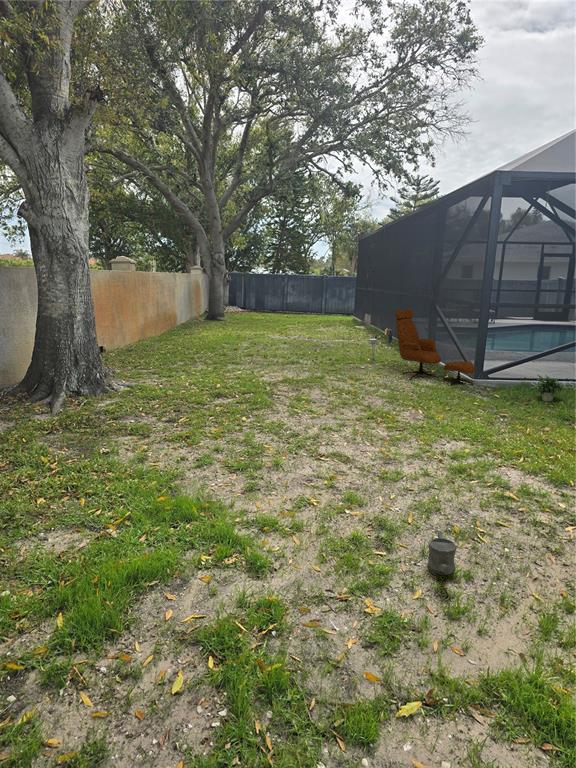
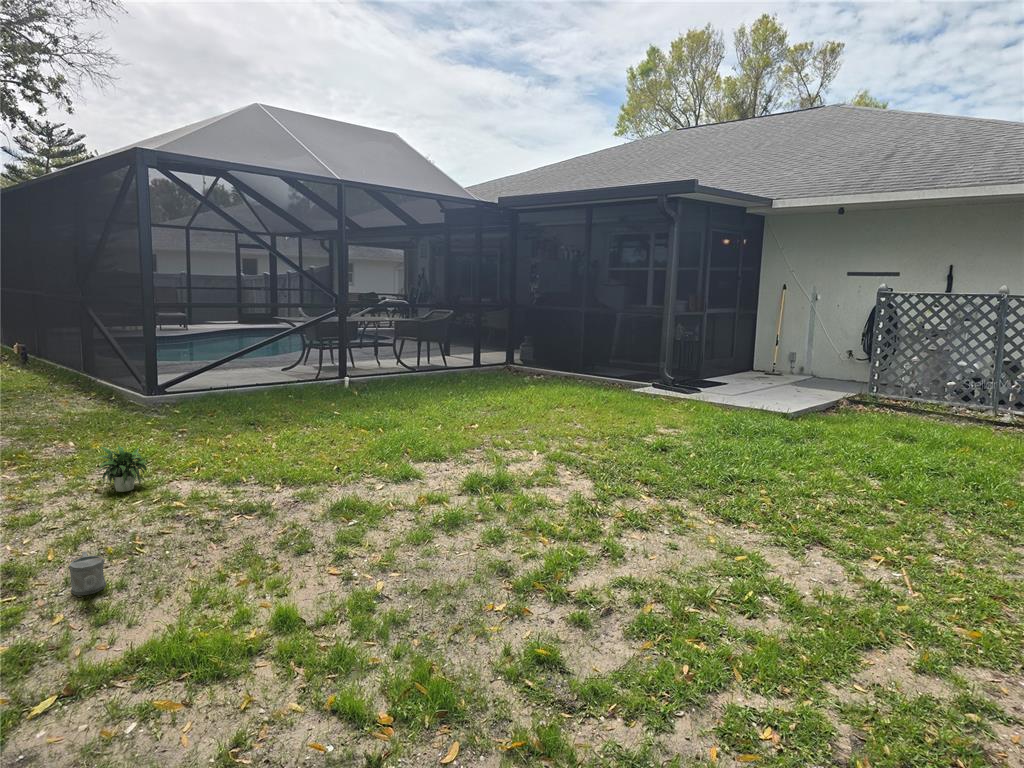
lounge chair: present [395,310,475,385] -> none [18,313,149,409]
potted plant: present [536,375,563,401] -> present [99,445,147,492]

